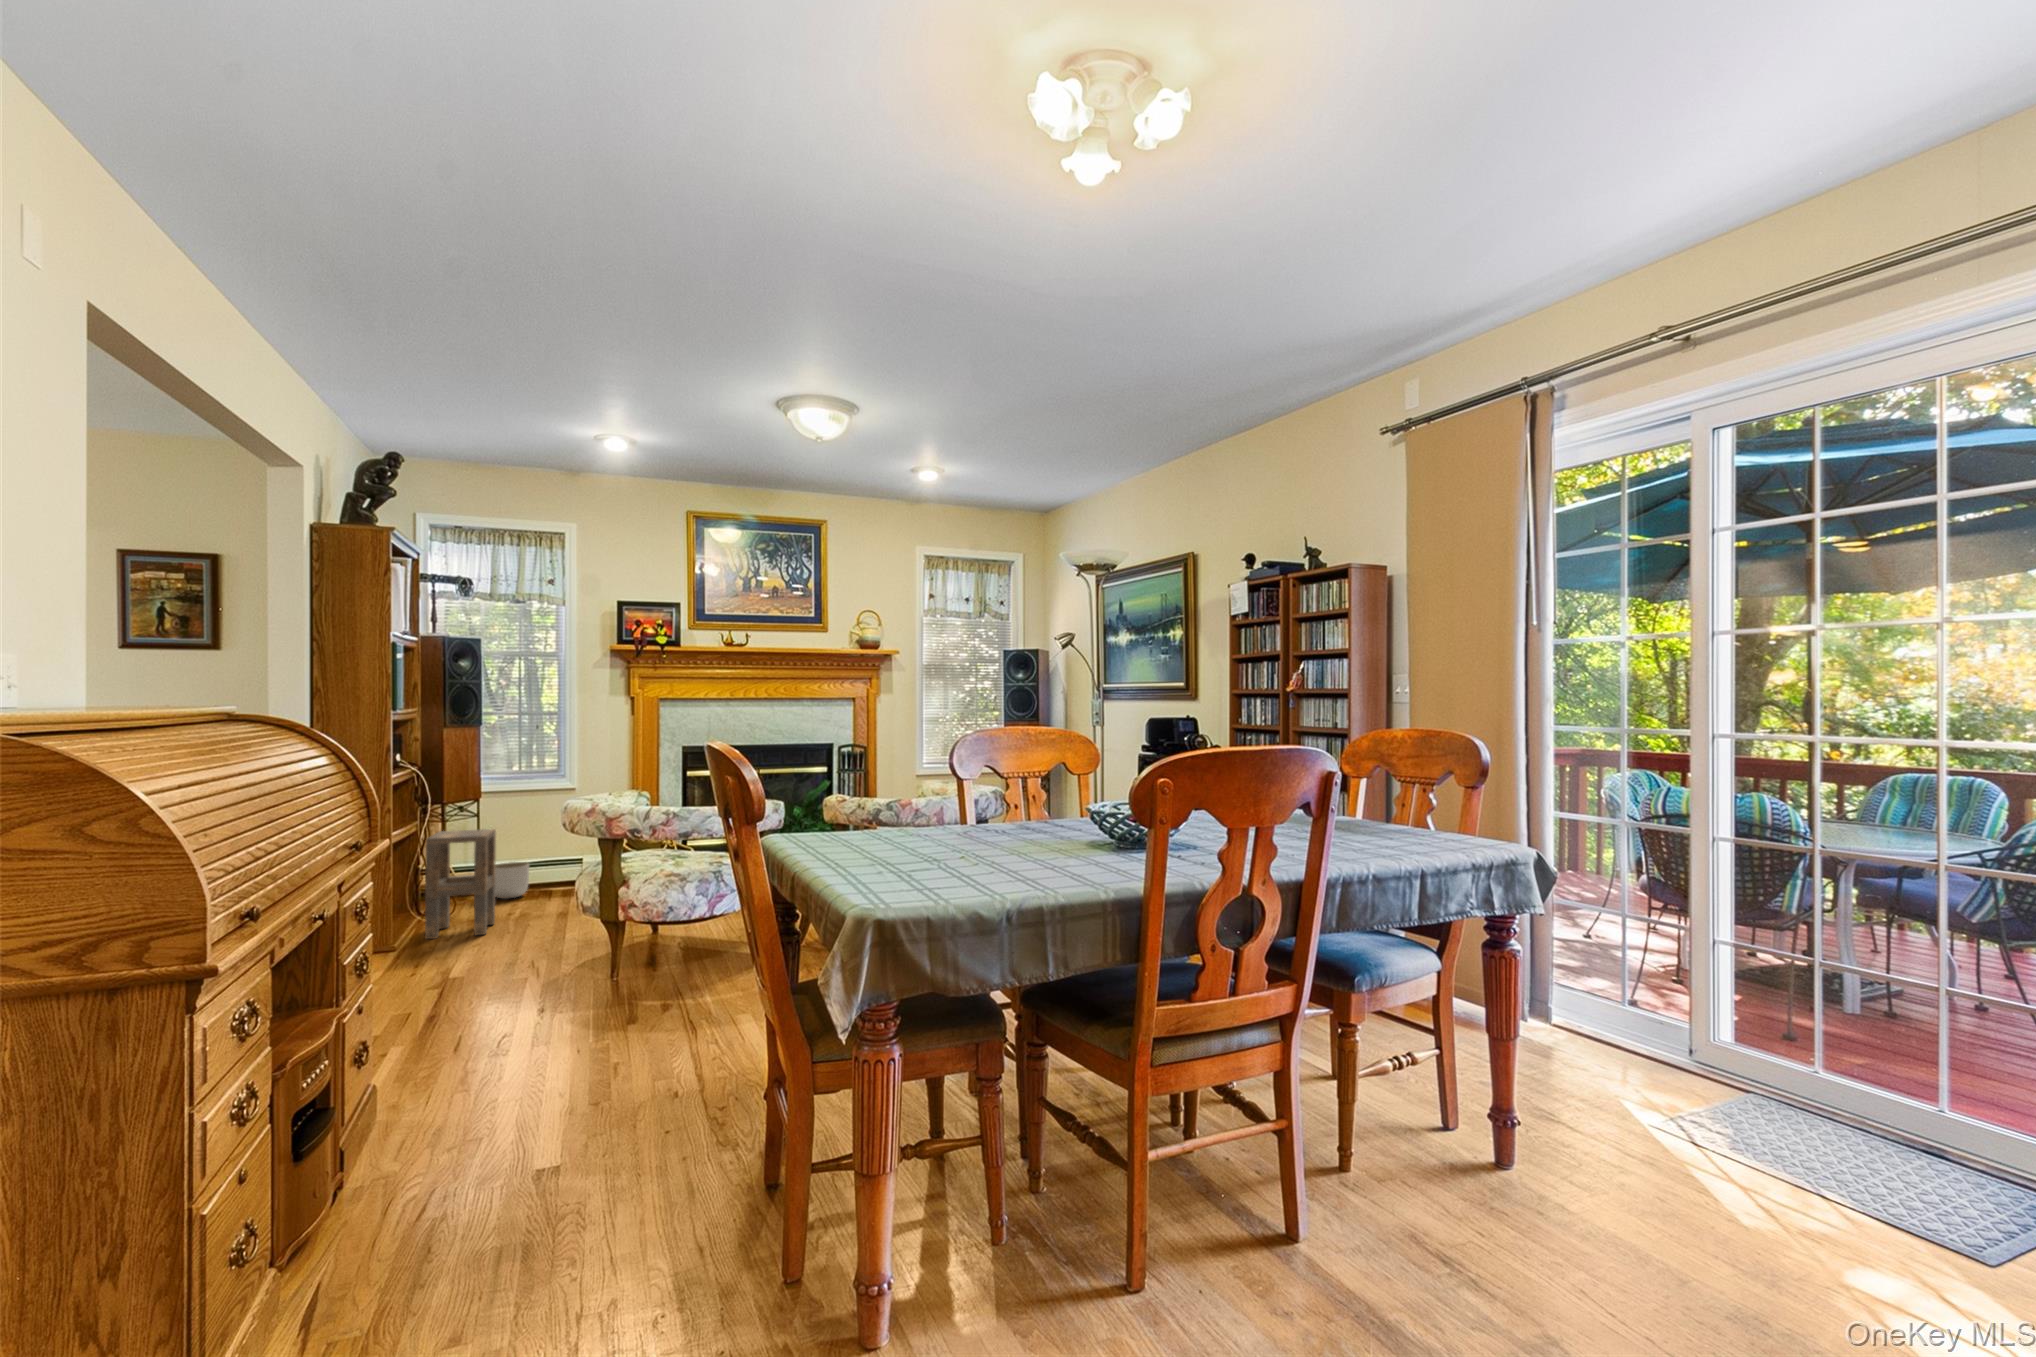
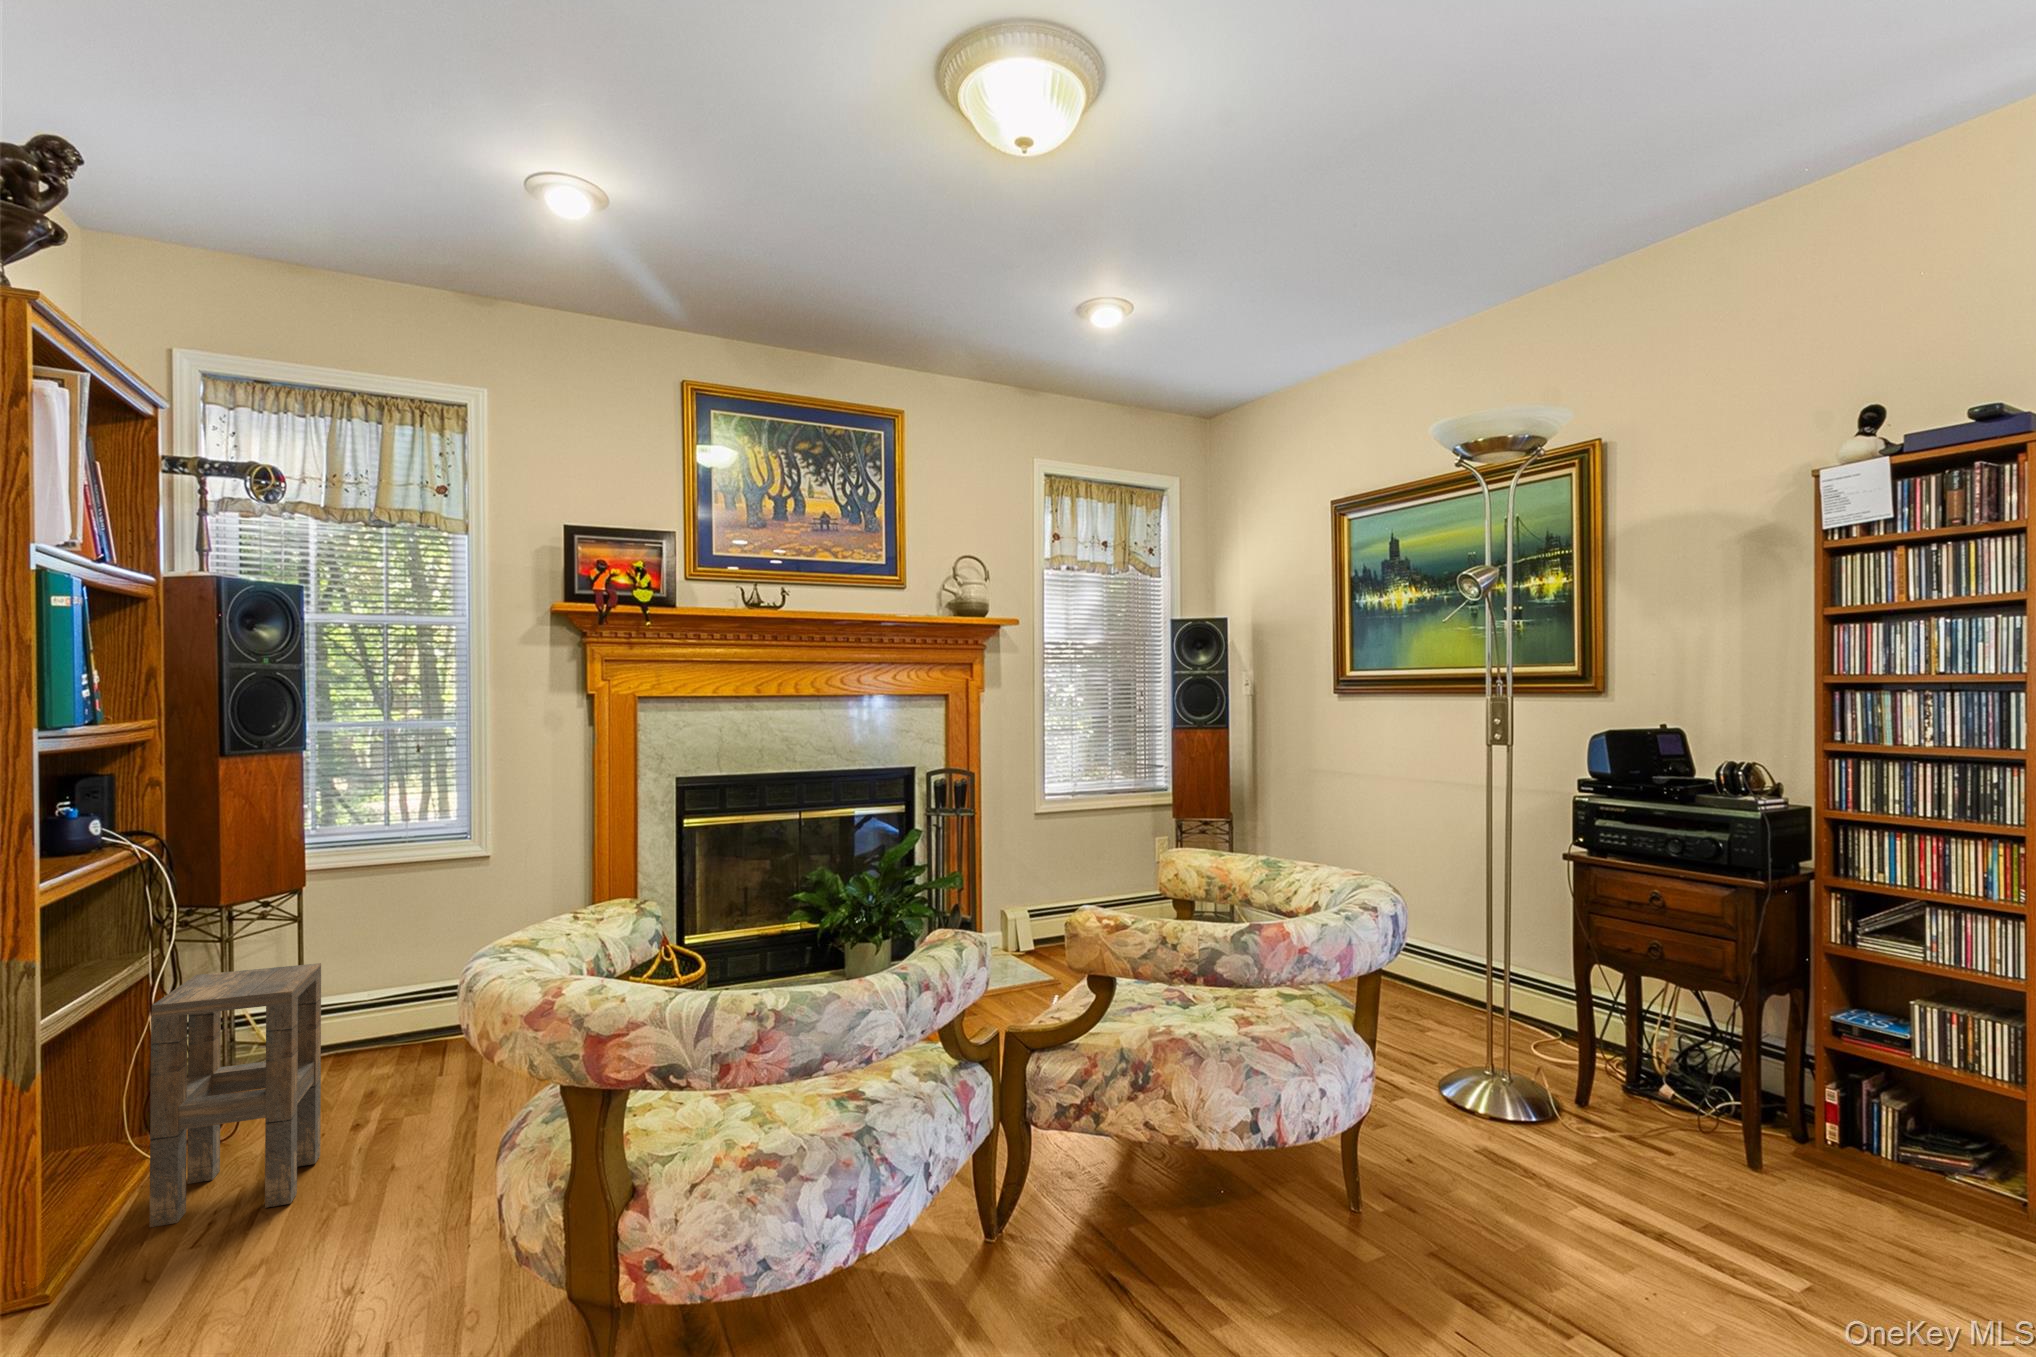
planter: present [495,862,529,899] -> none [324,997,400,1071]

